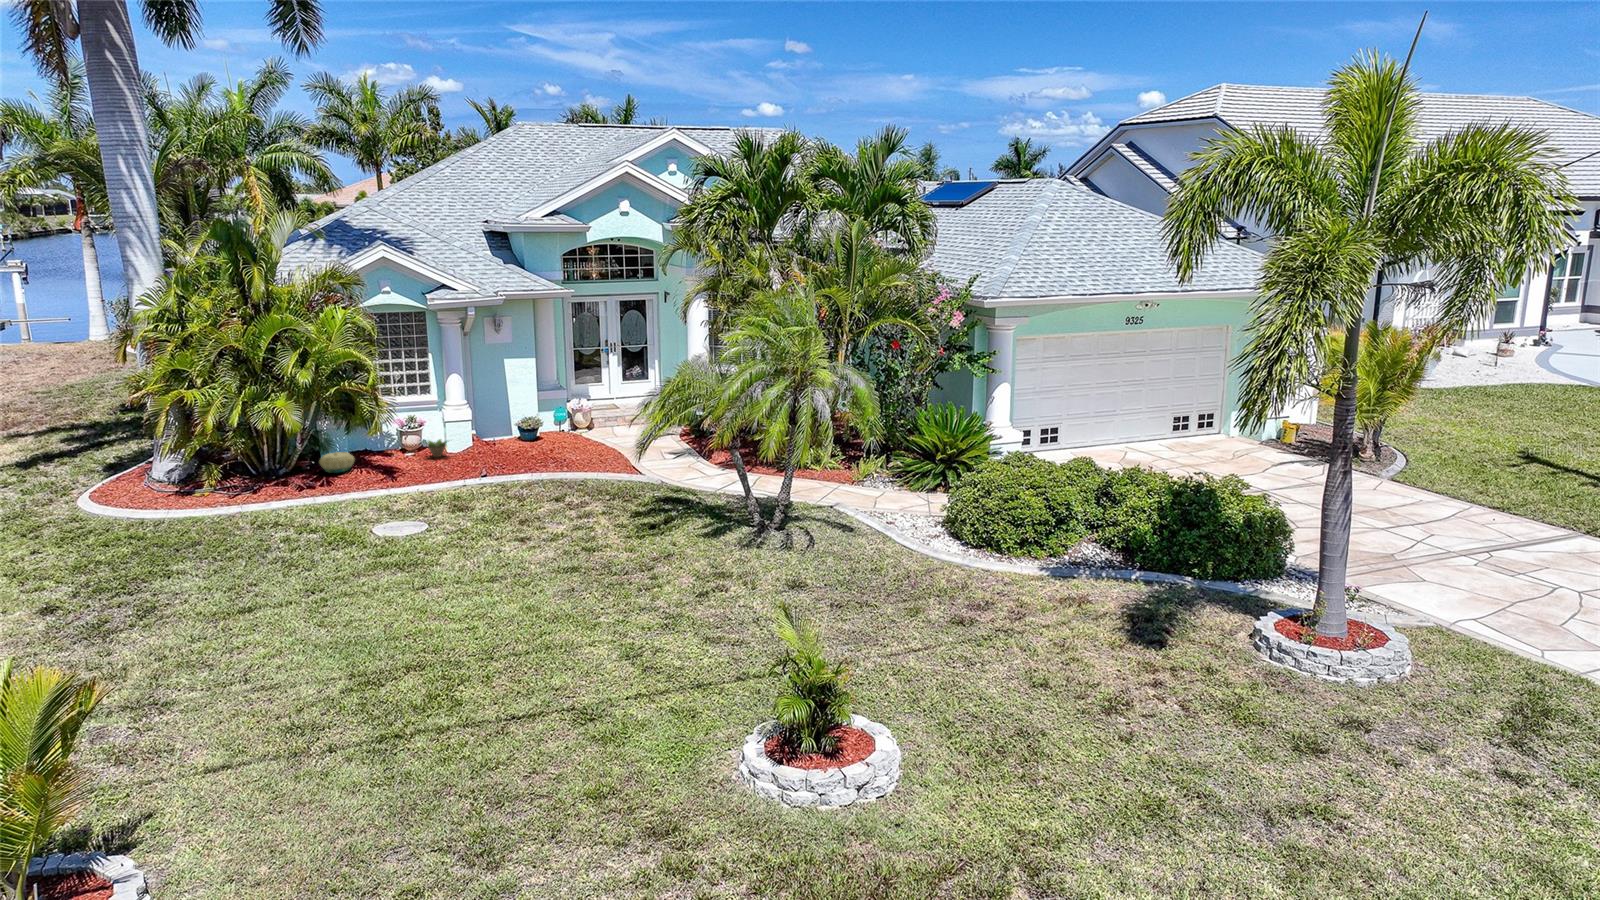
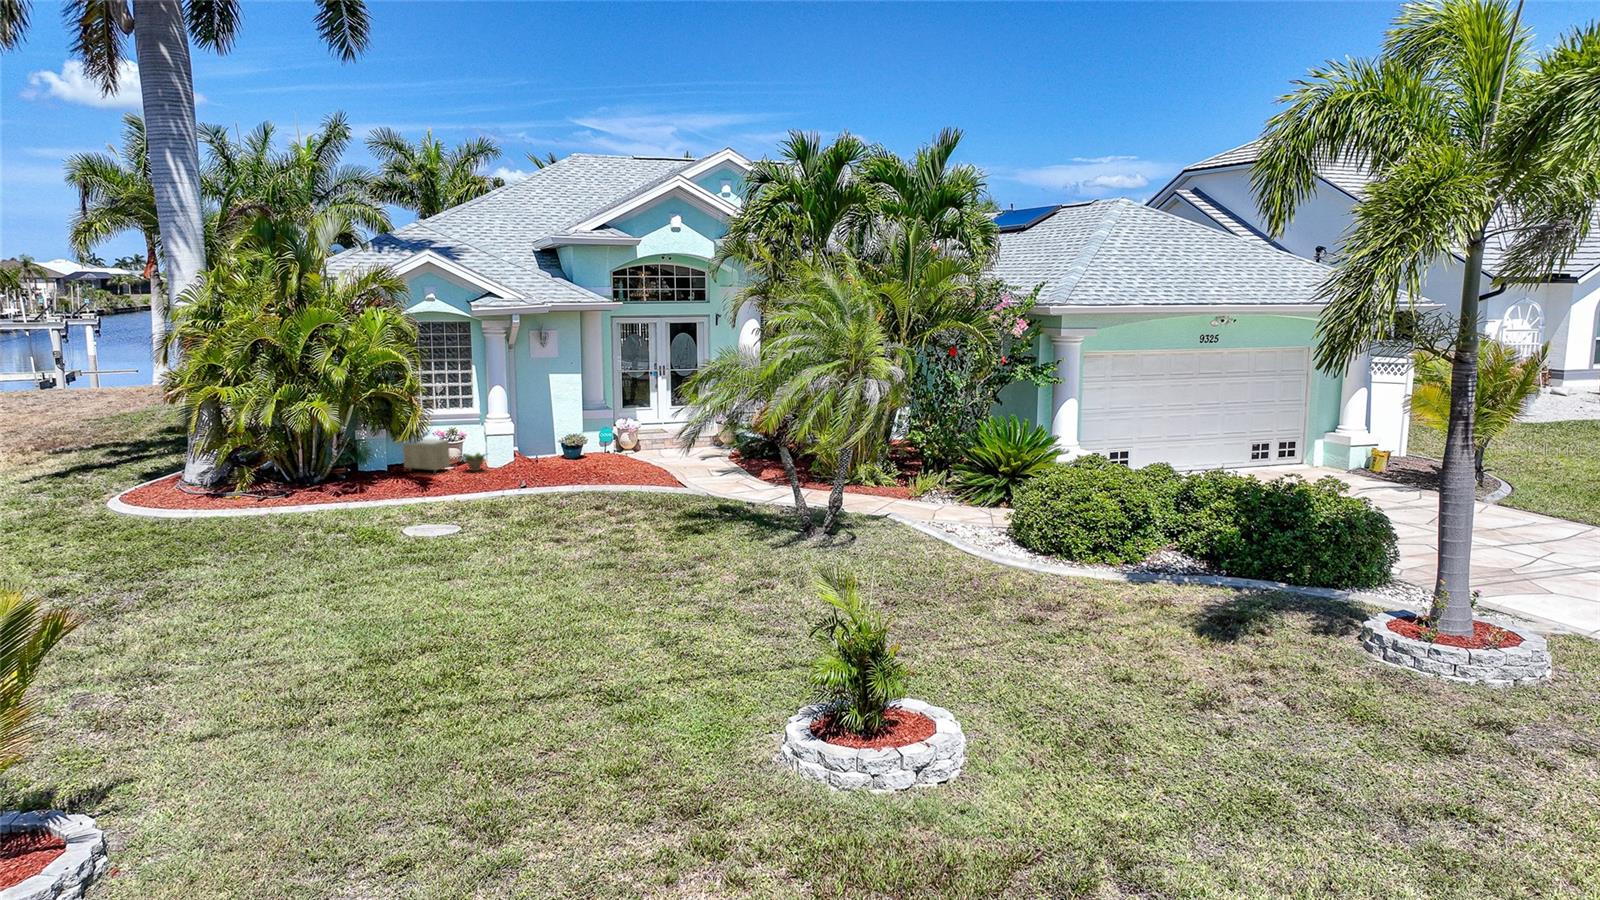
storage bench: none [365,426,413,460] -> present [403,439,450,472]
basket: present [319,452,354,473] -> none [354,462,390,482]

